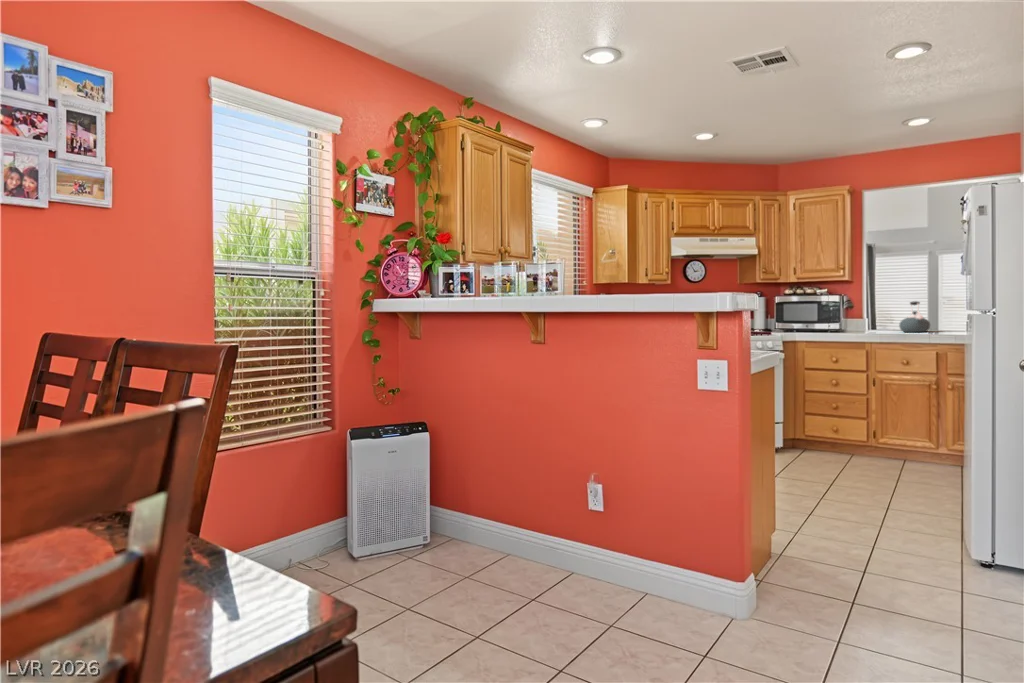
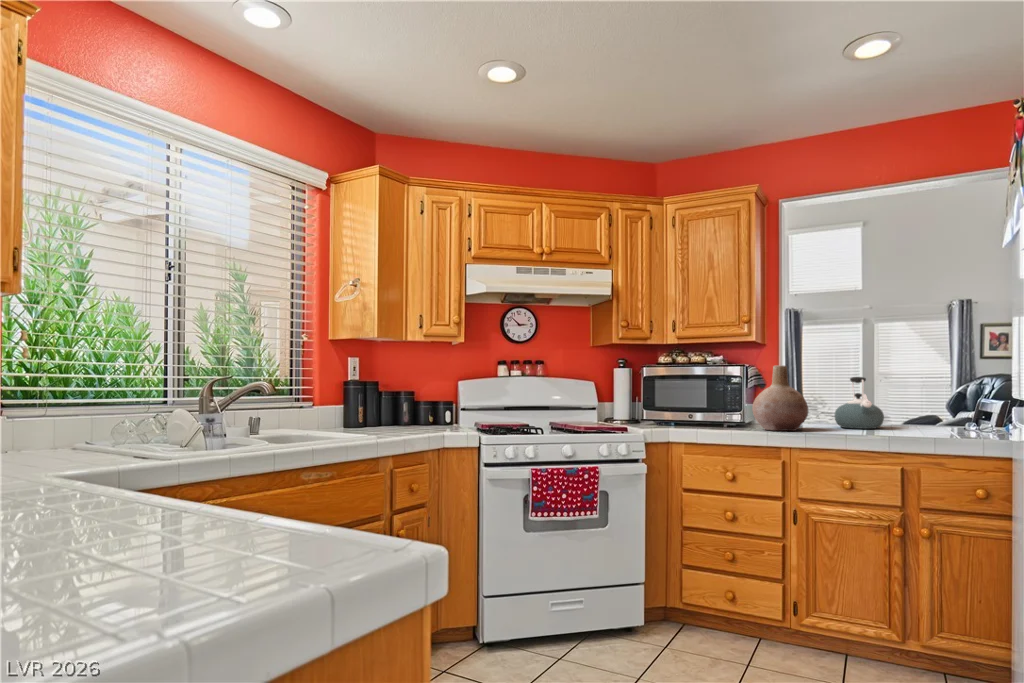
vase: none [849,296,884,334] -> present [753,365,808,431]

